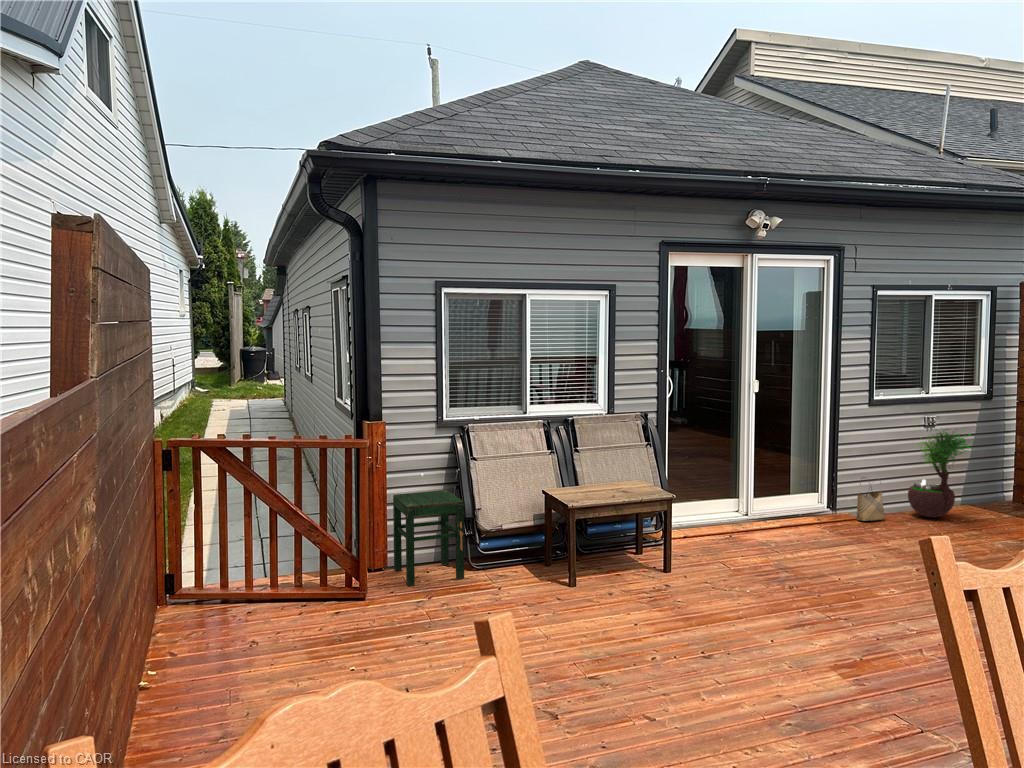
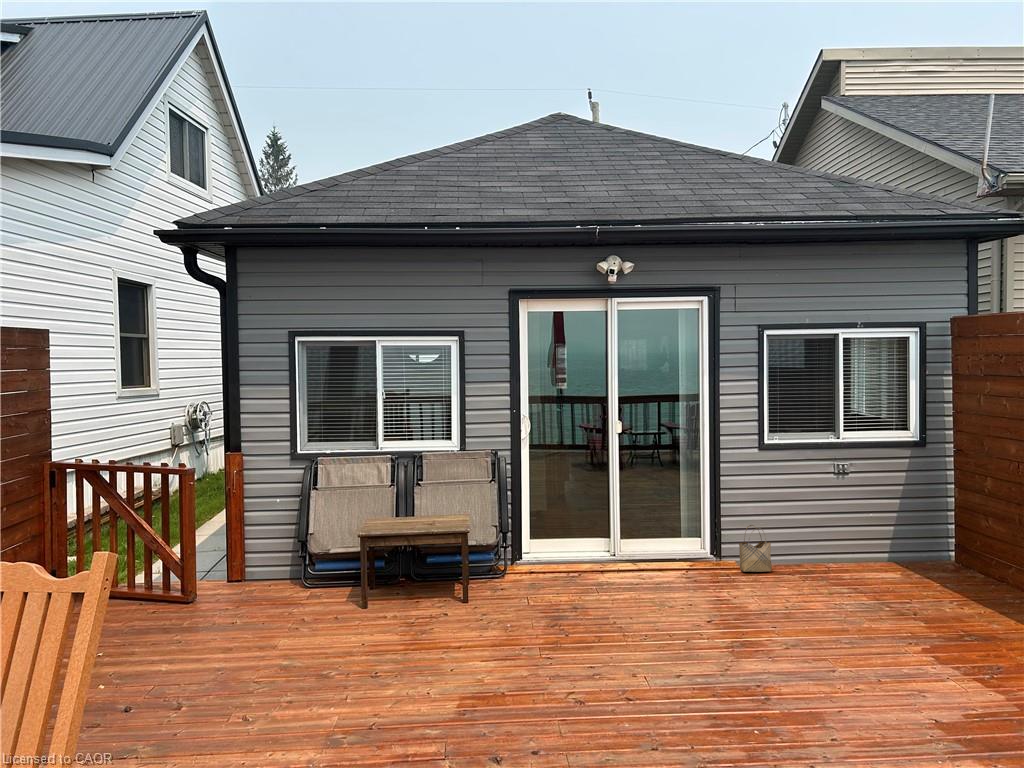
potted tree: present [908,428,970,517] -> none [806,471,870,574]
stool: present [393,490,464,587] -> none [234,515,298,597]

